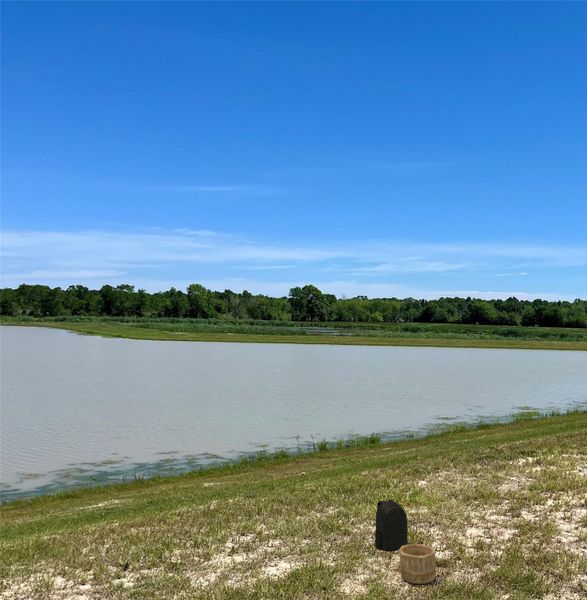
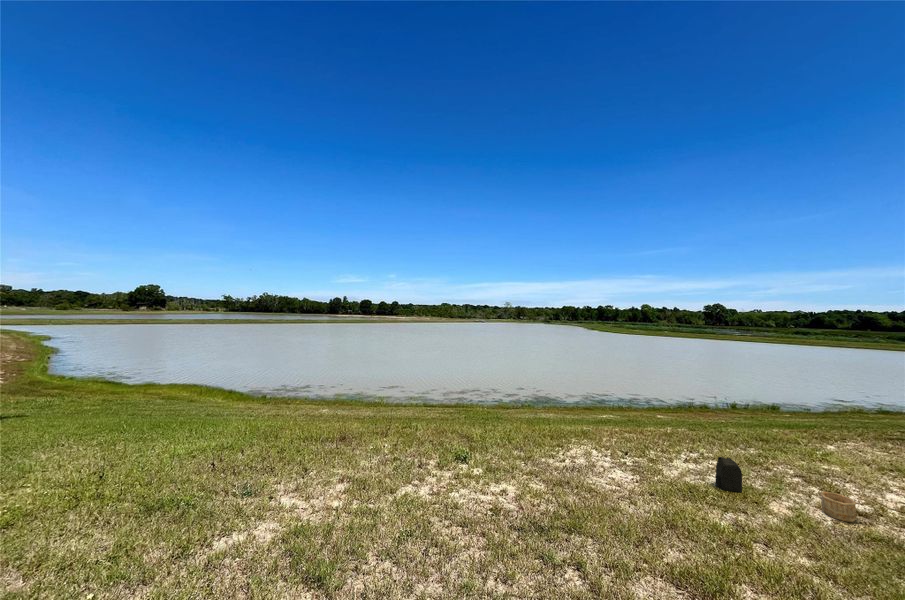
backpack: present [375,500,408,551] -> present [715,457,742,492]

